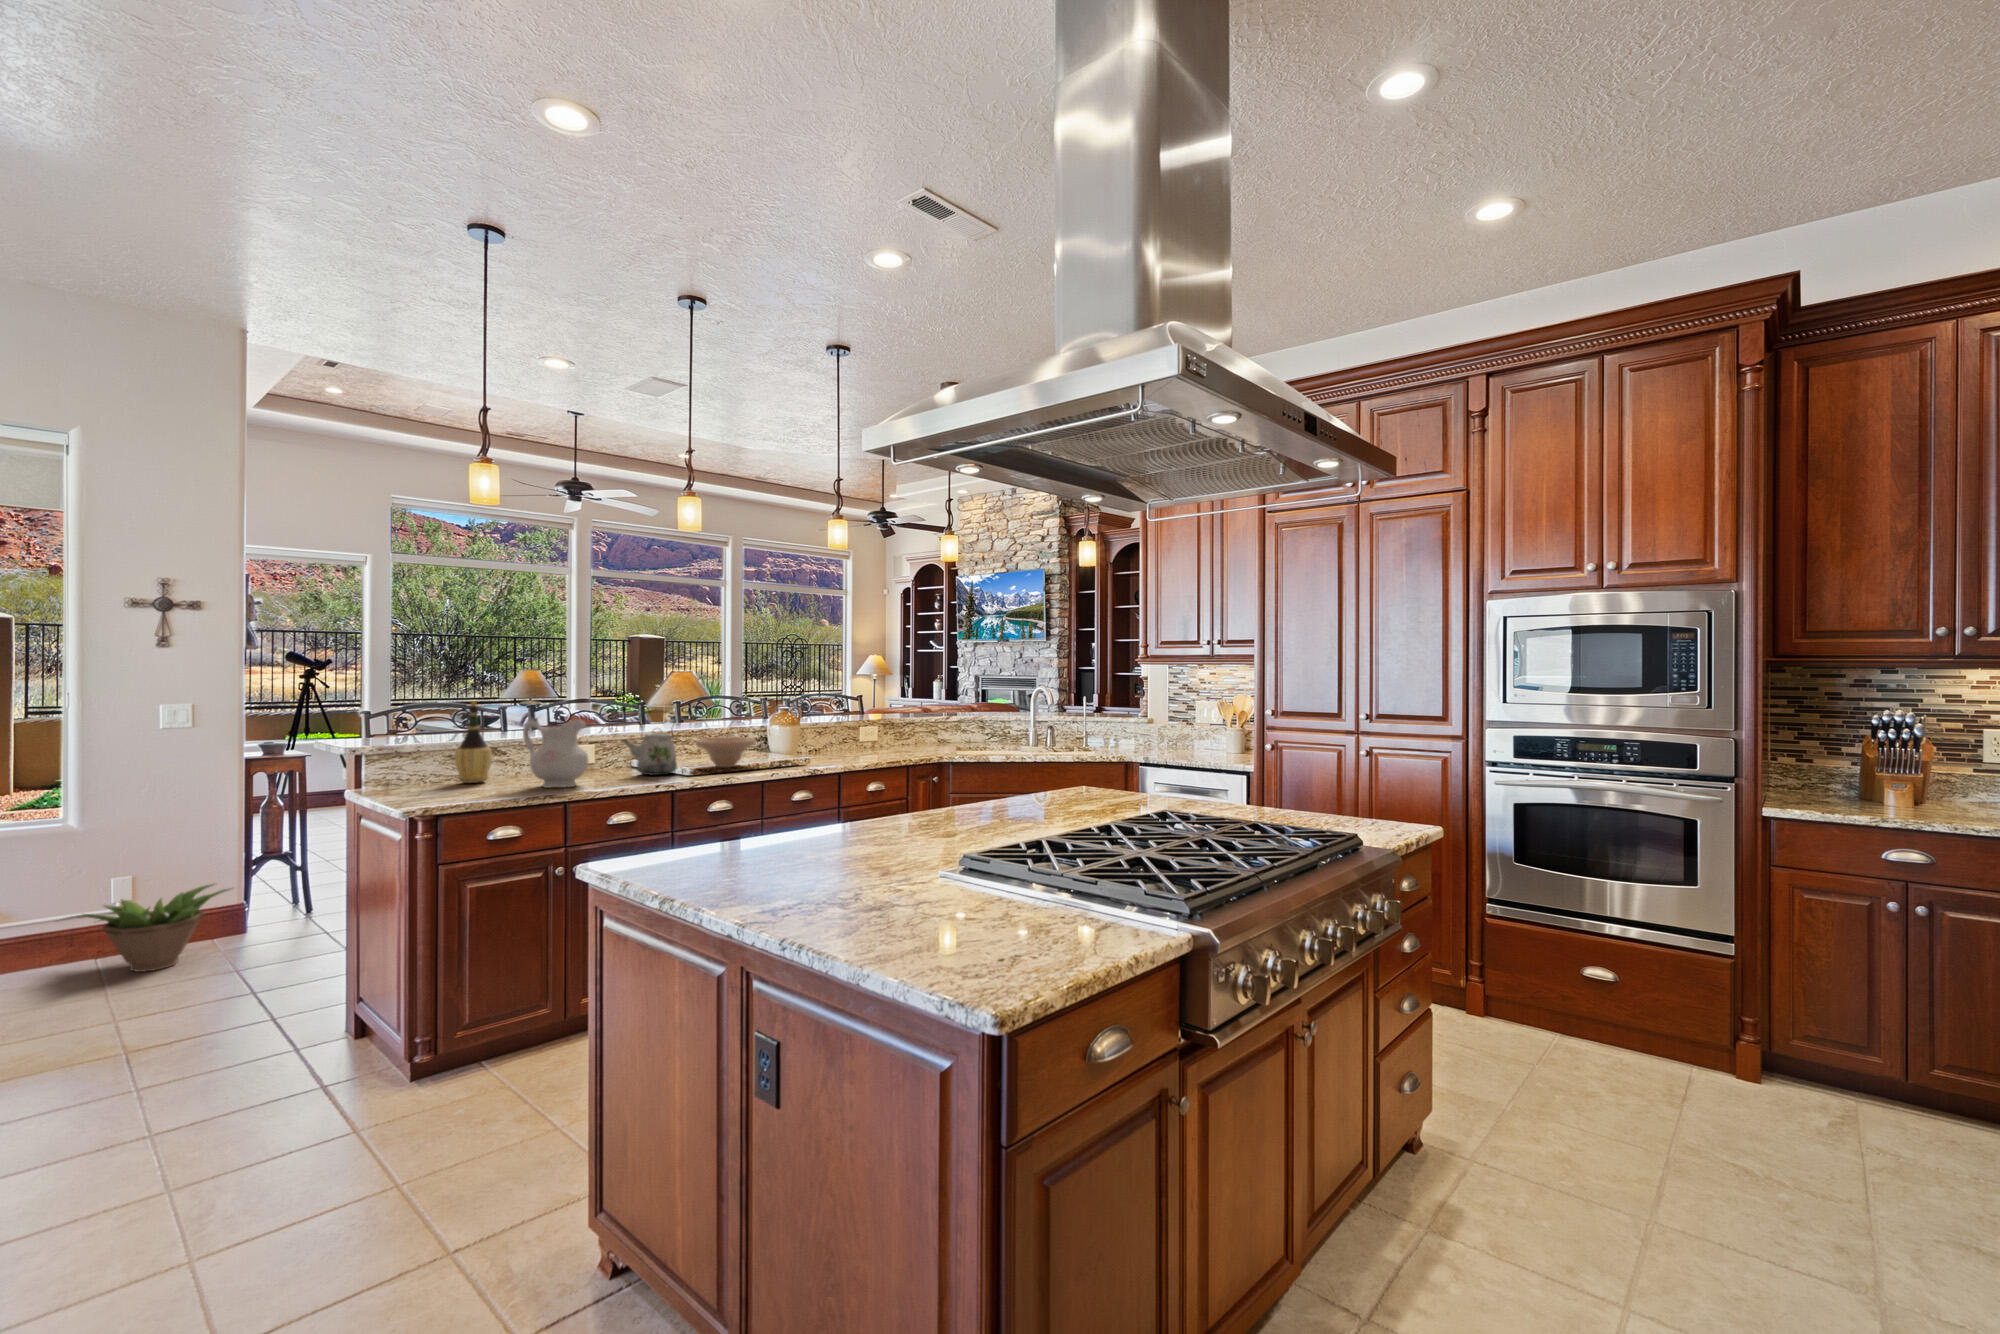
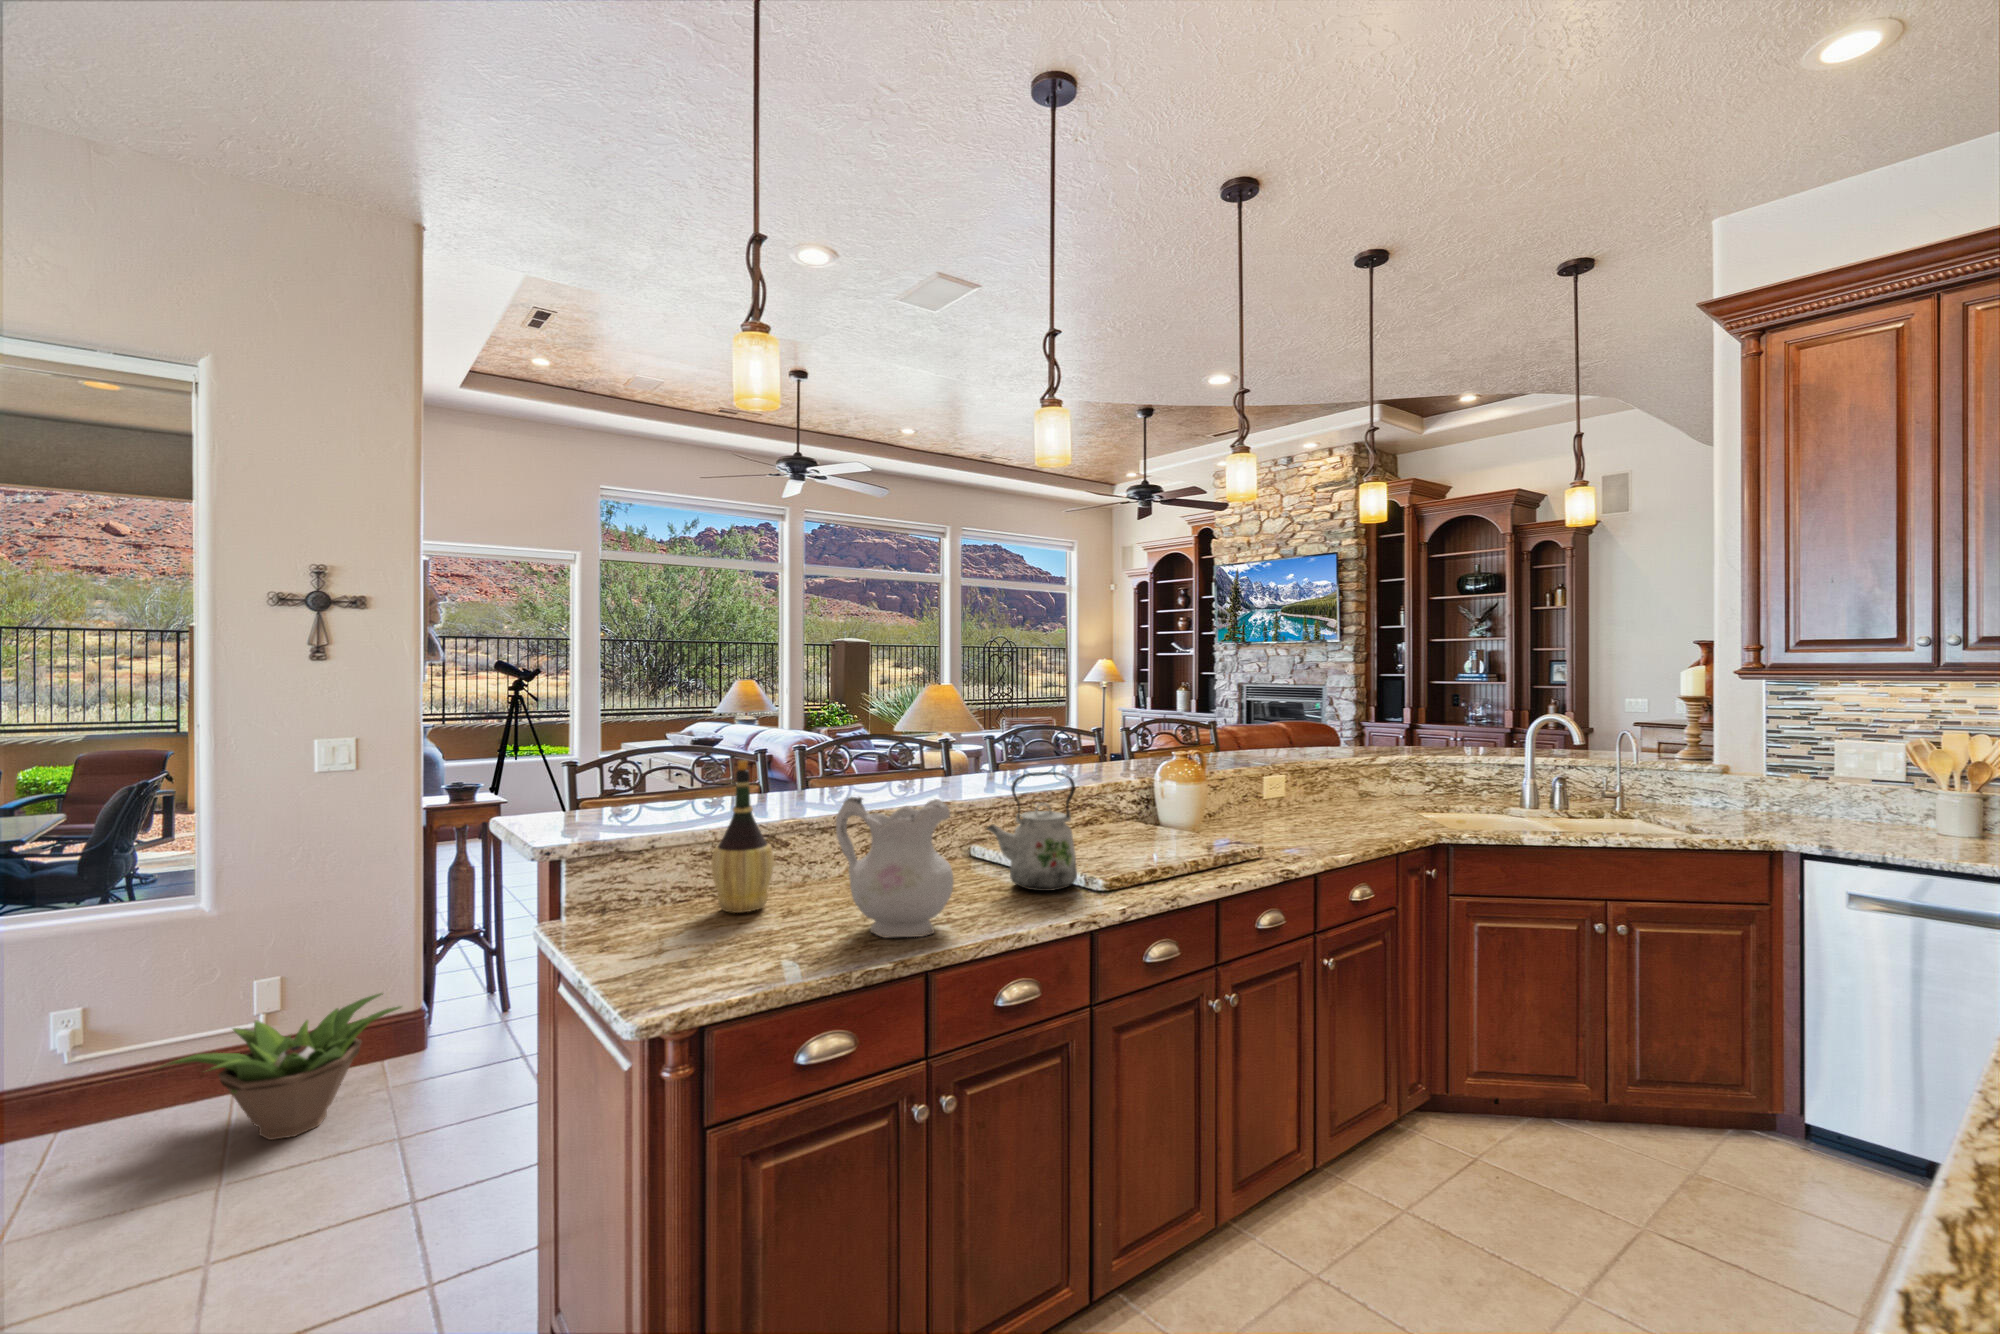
bowl: present [695,737,756,767] -> none [1083,806,1185,865]

